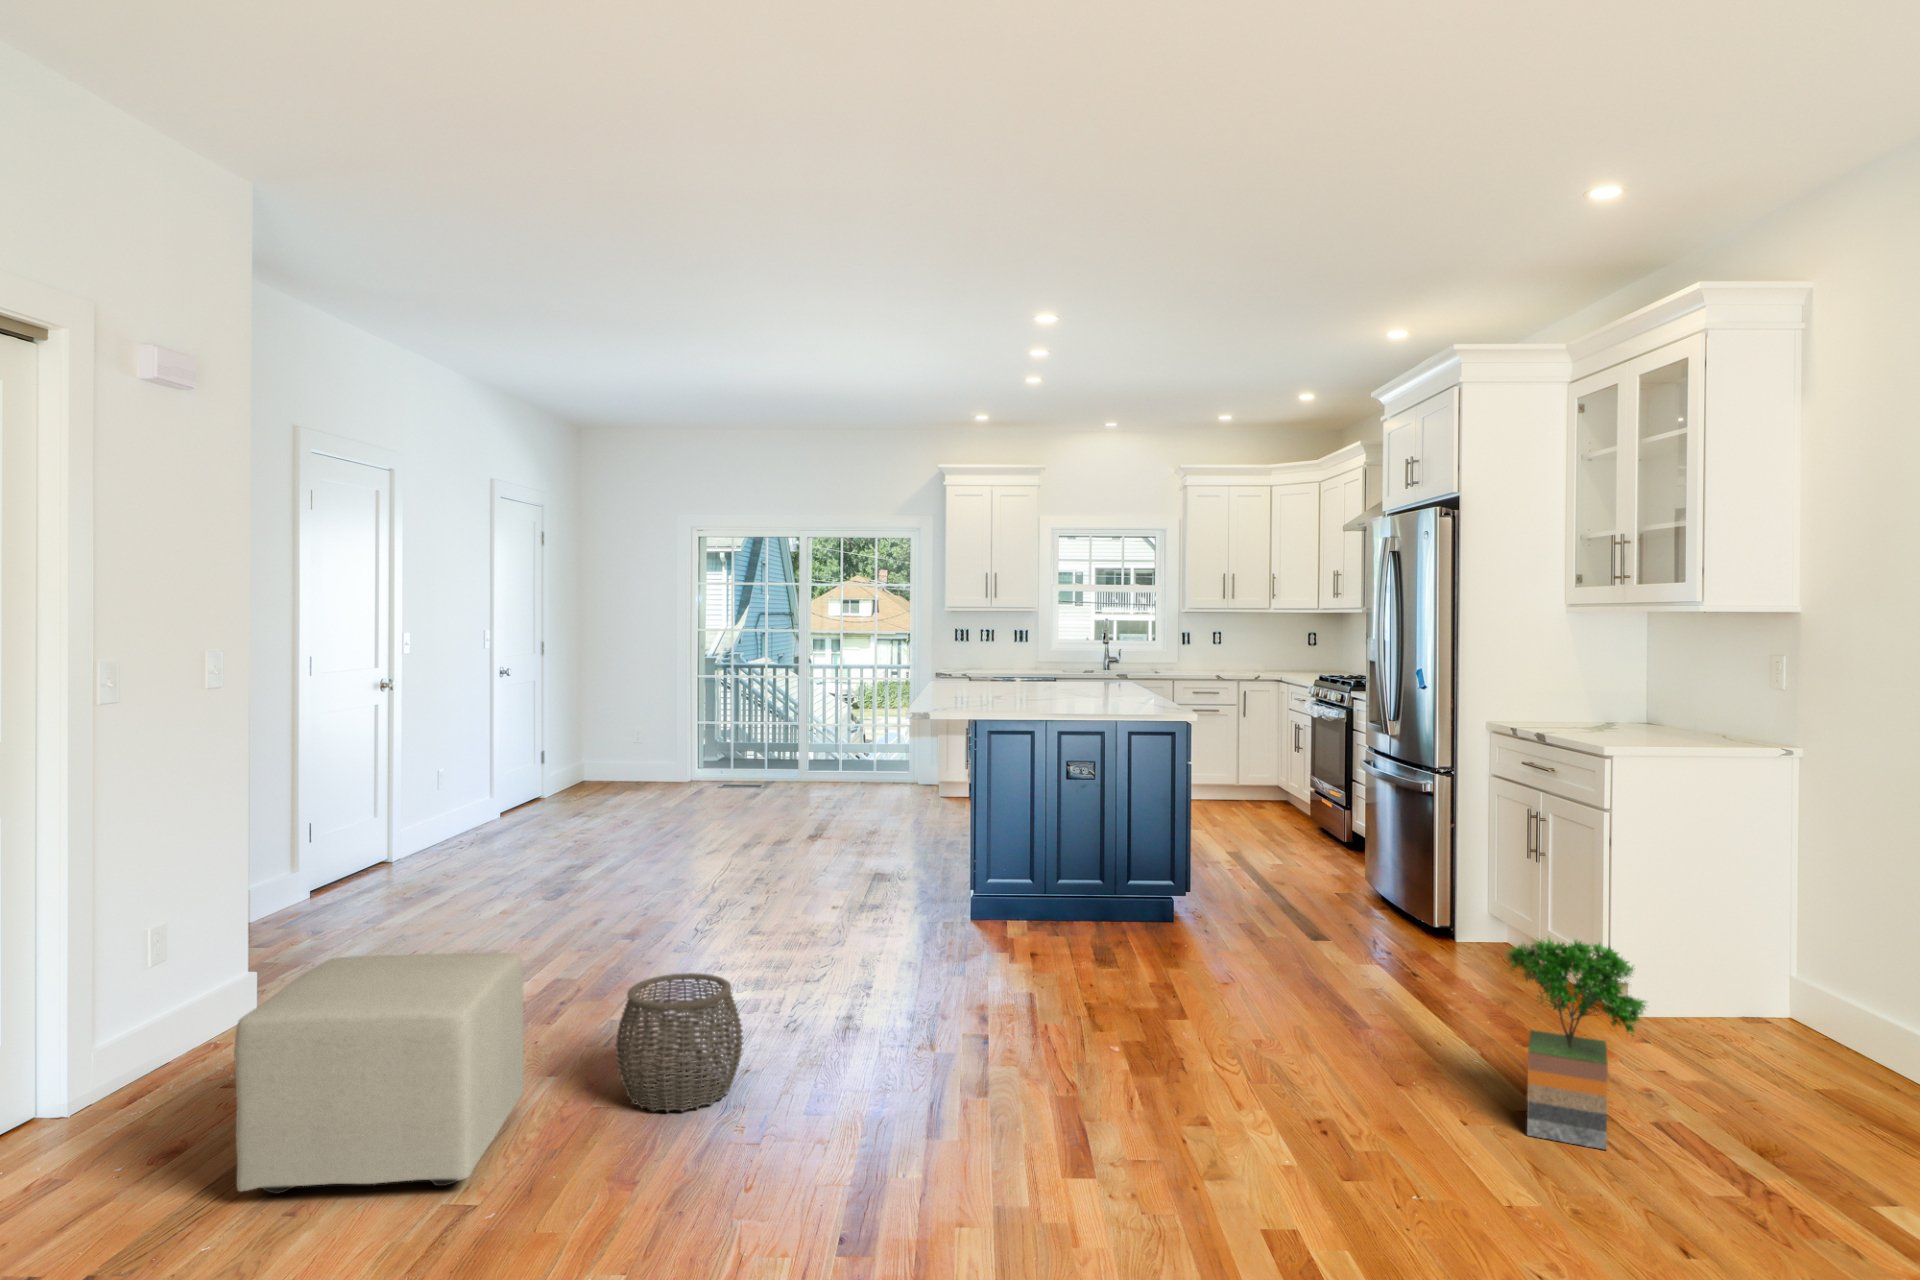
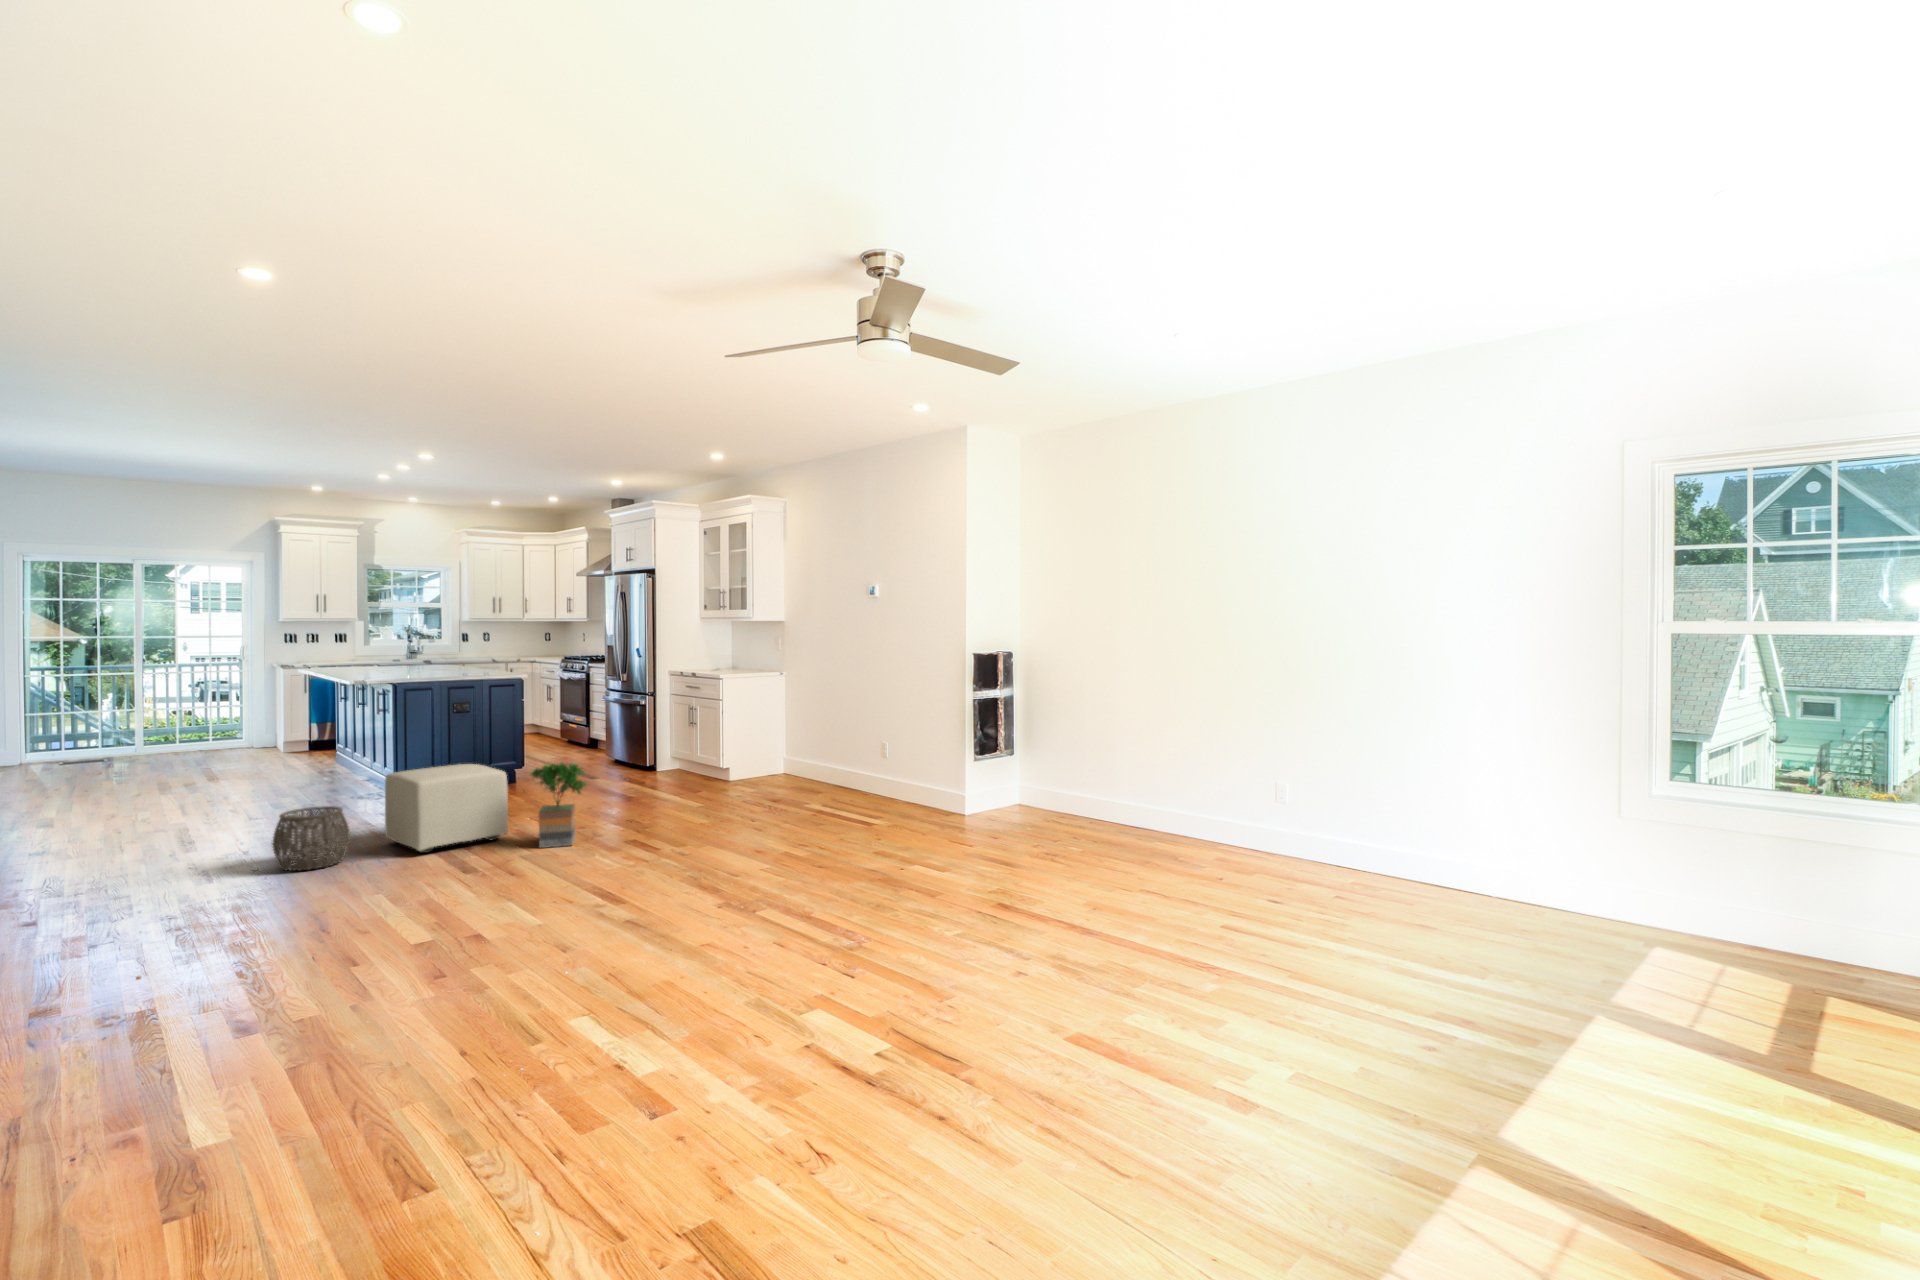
potted tree: present [1506,936,1645,1150] -> present [531,763,587,848]
ottoman: present [234,953,524,1194] -> present [385,764,508,853]

